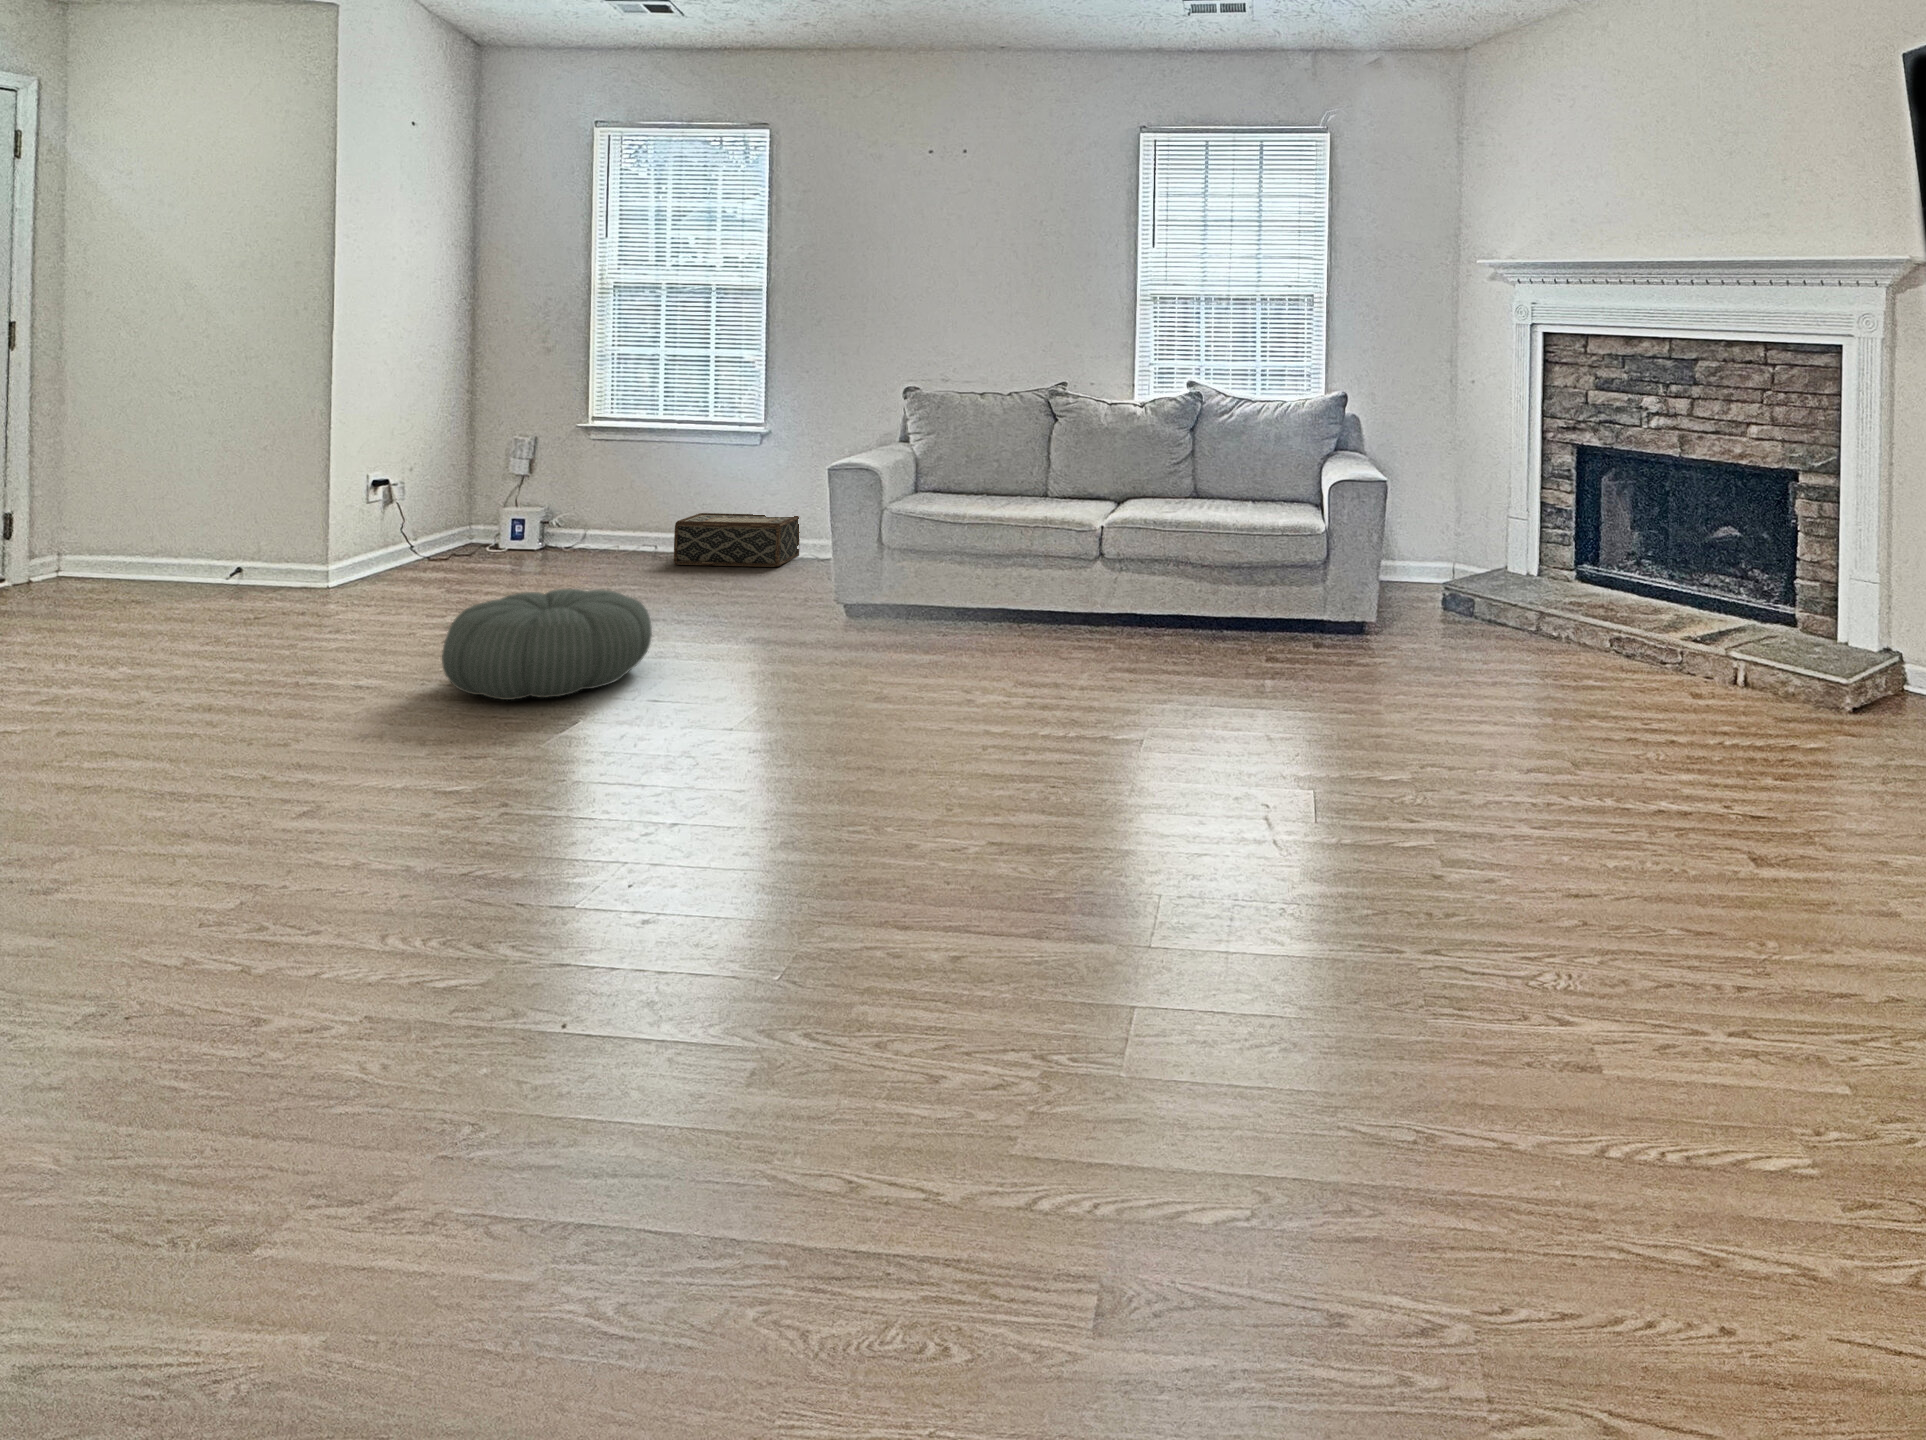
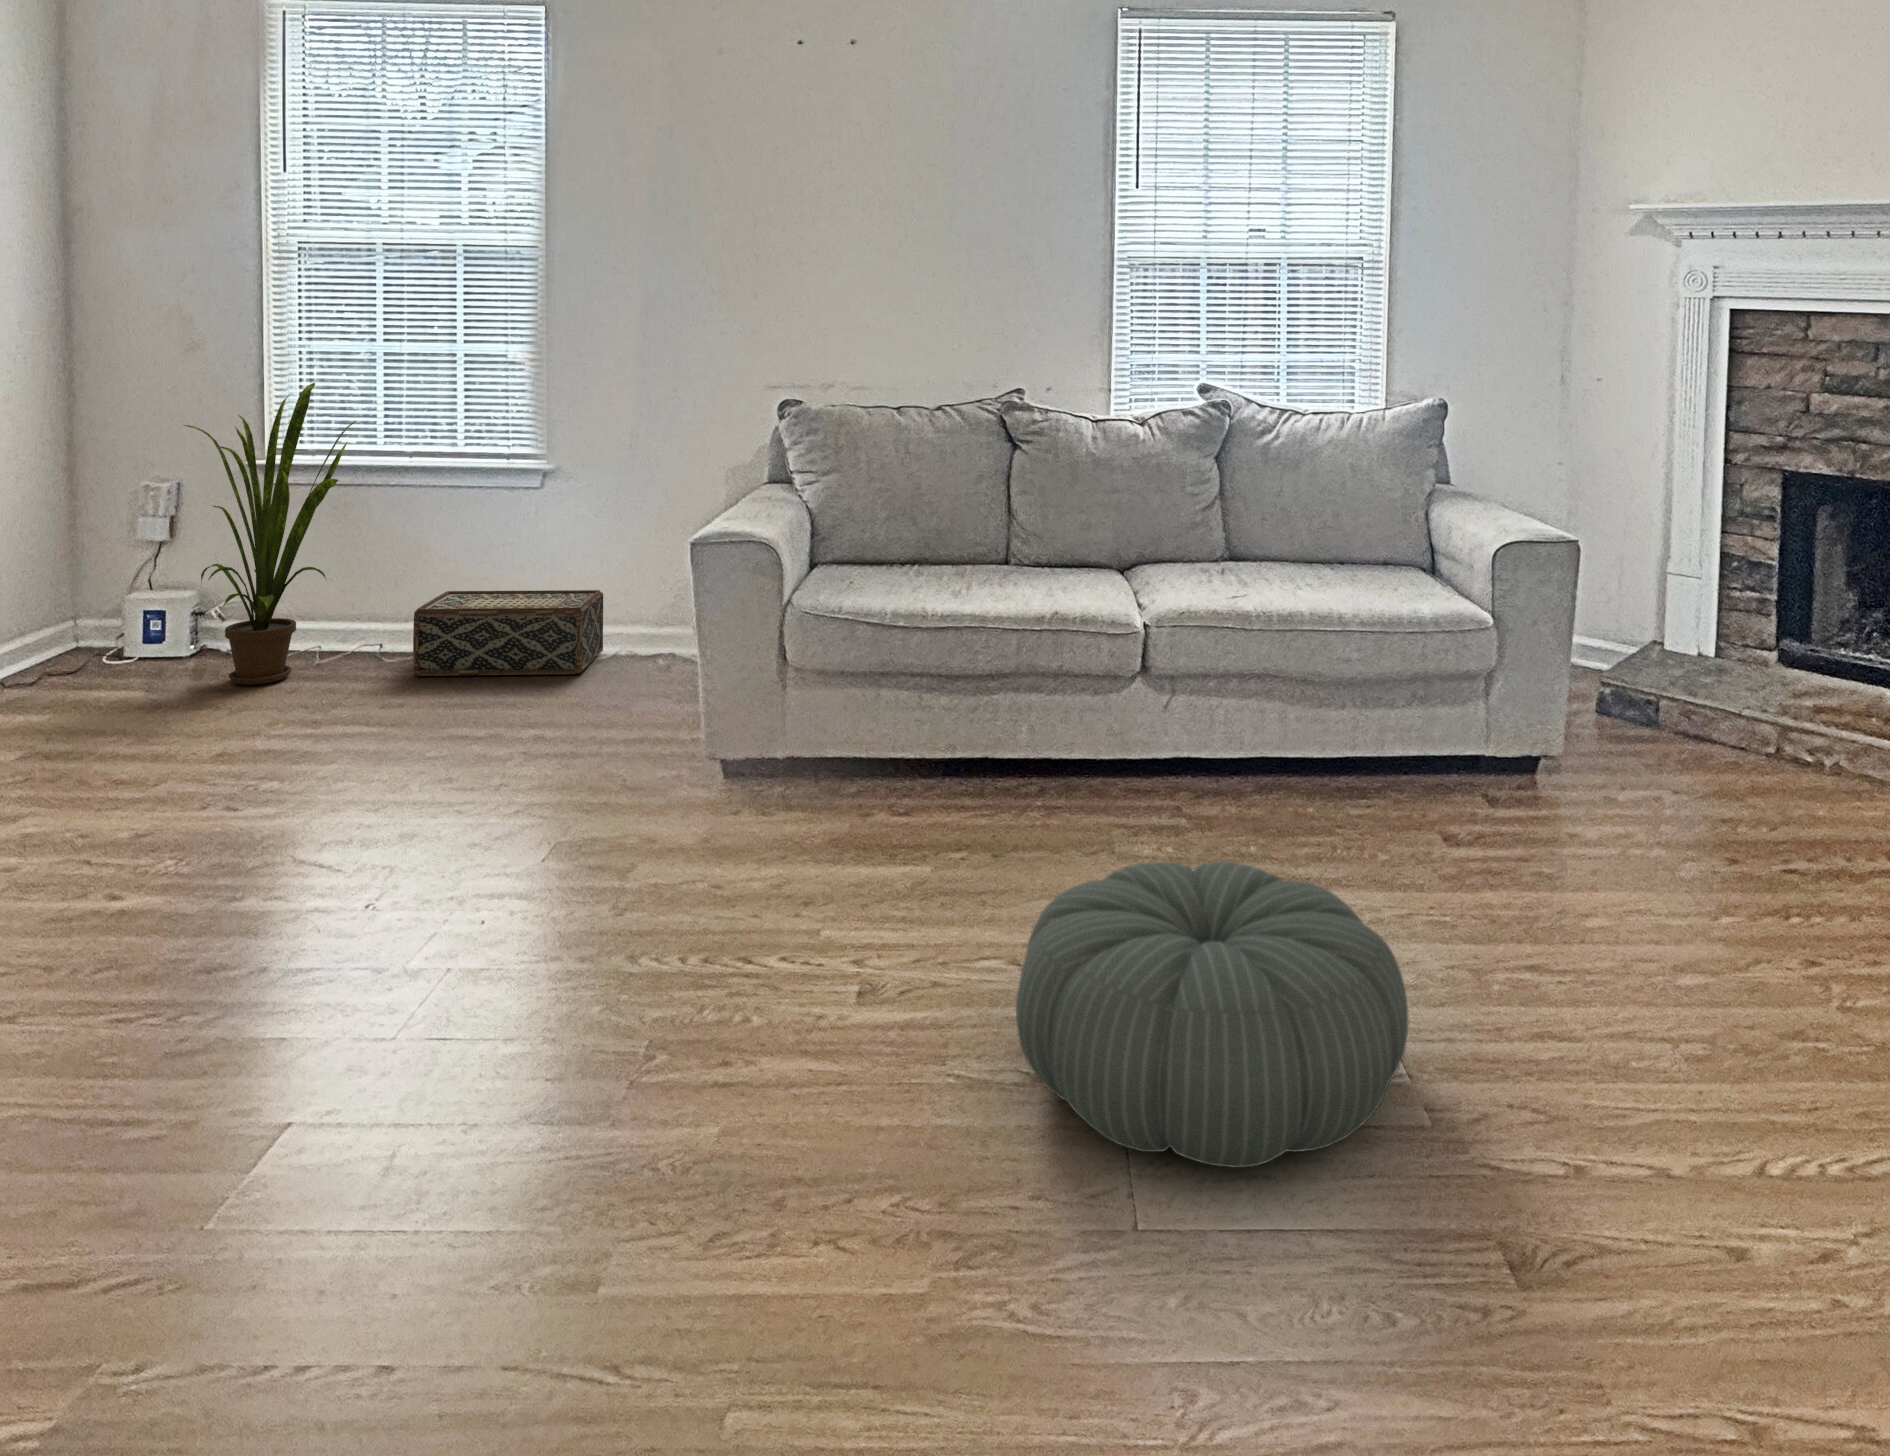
house plant: none [537,375,647,566] -> present [184,383,356,685]
pouf: present [442,589,652,700] -> present [1016,861,1409,1168]

